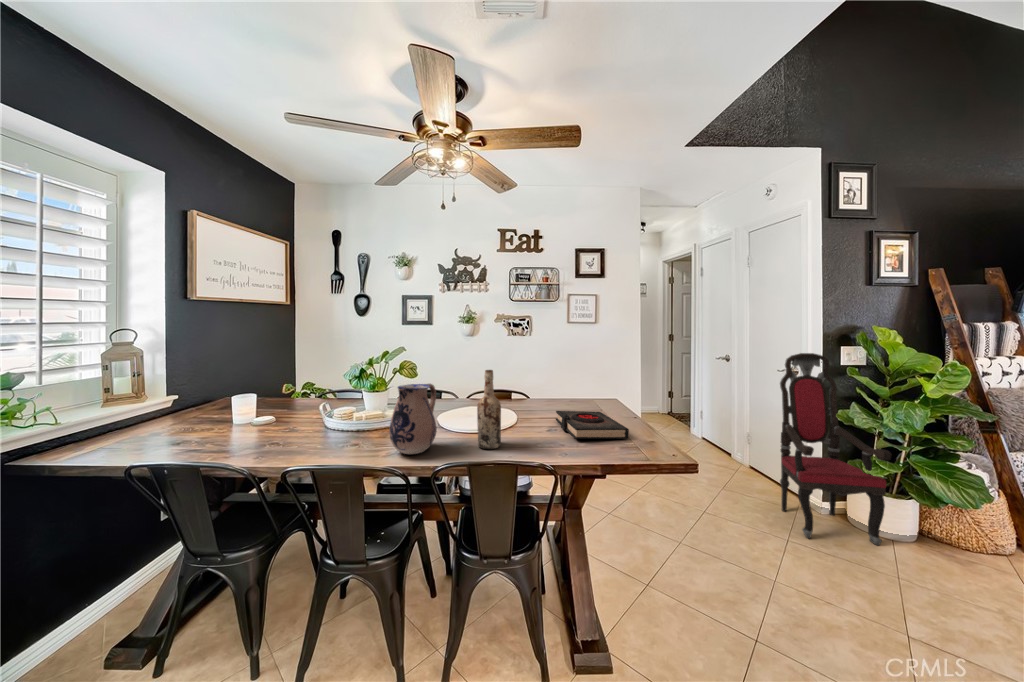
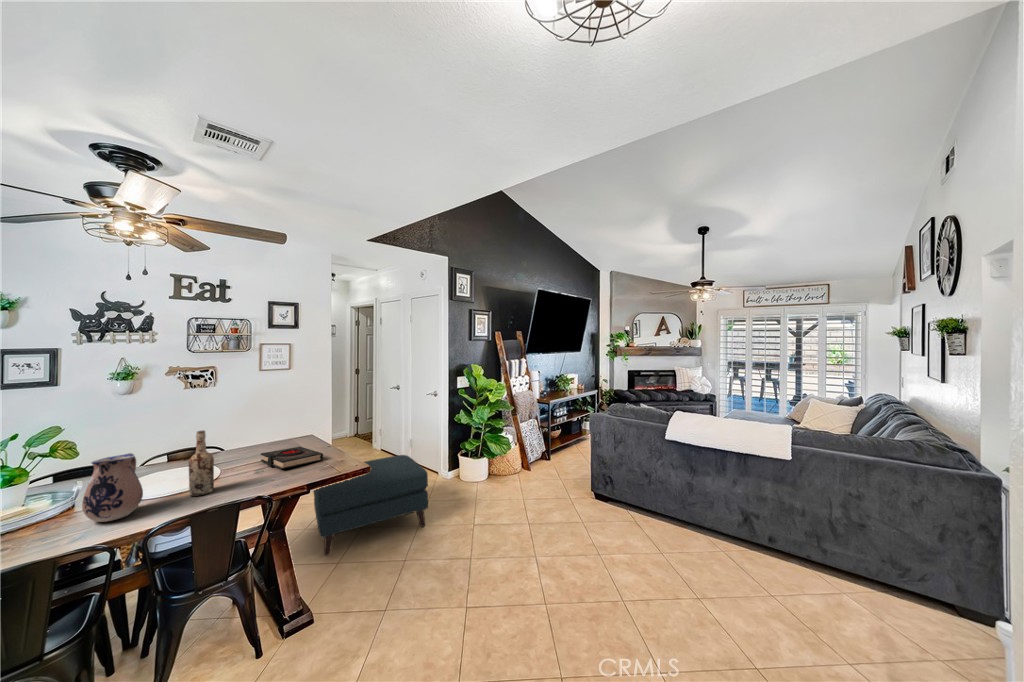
armchair: present [780,353,891,545] -> none [428,383,477,497]
ottoman: none [614,444,793,582] -> present [313,455,428,556]

